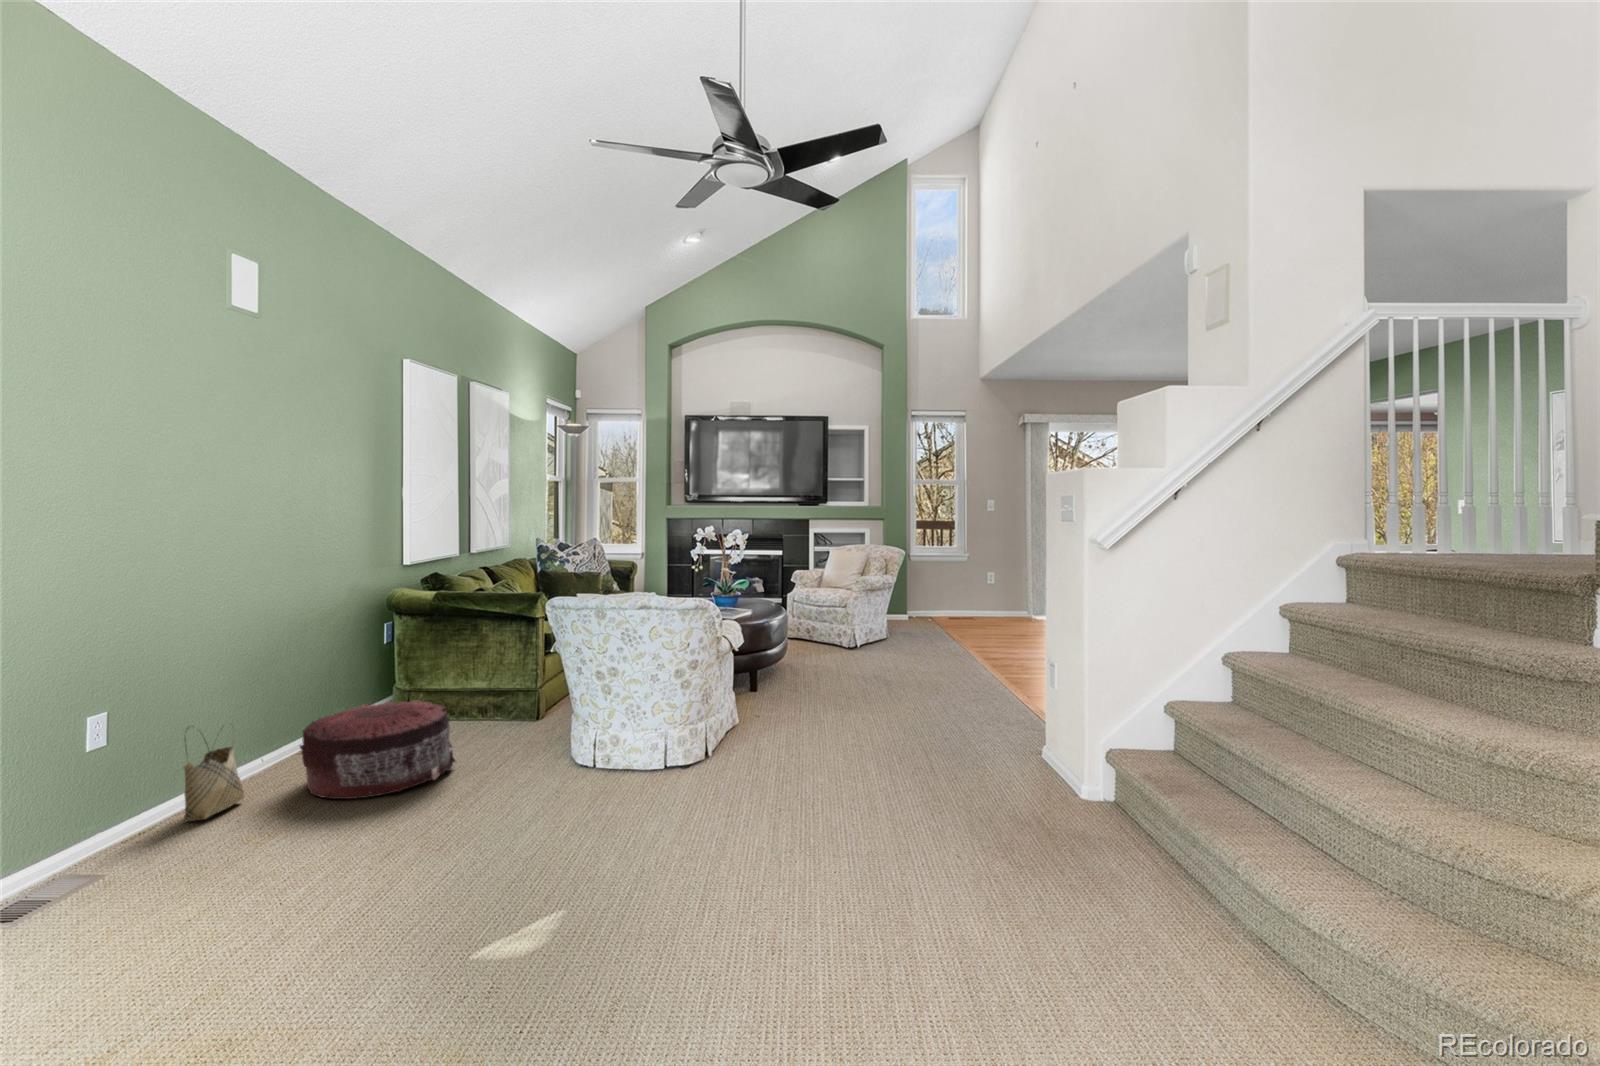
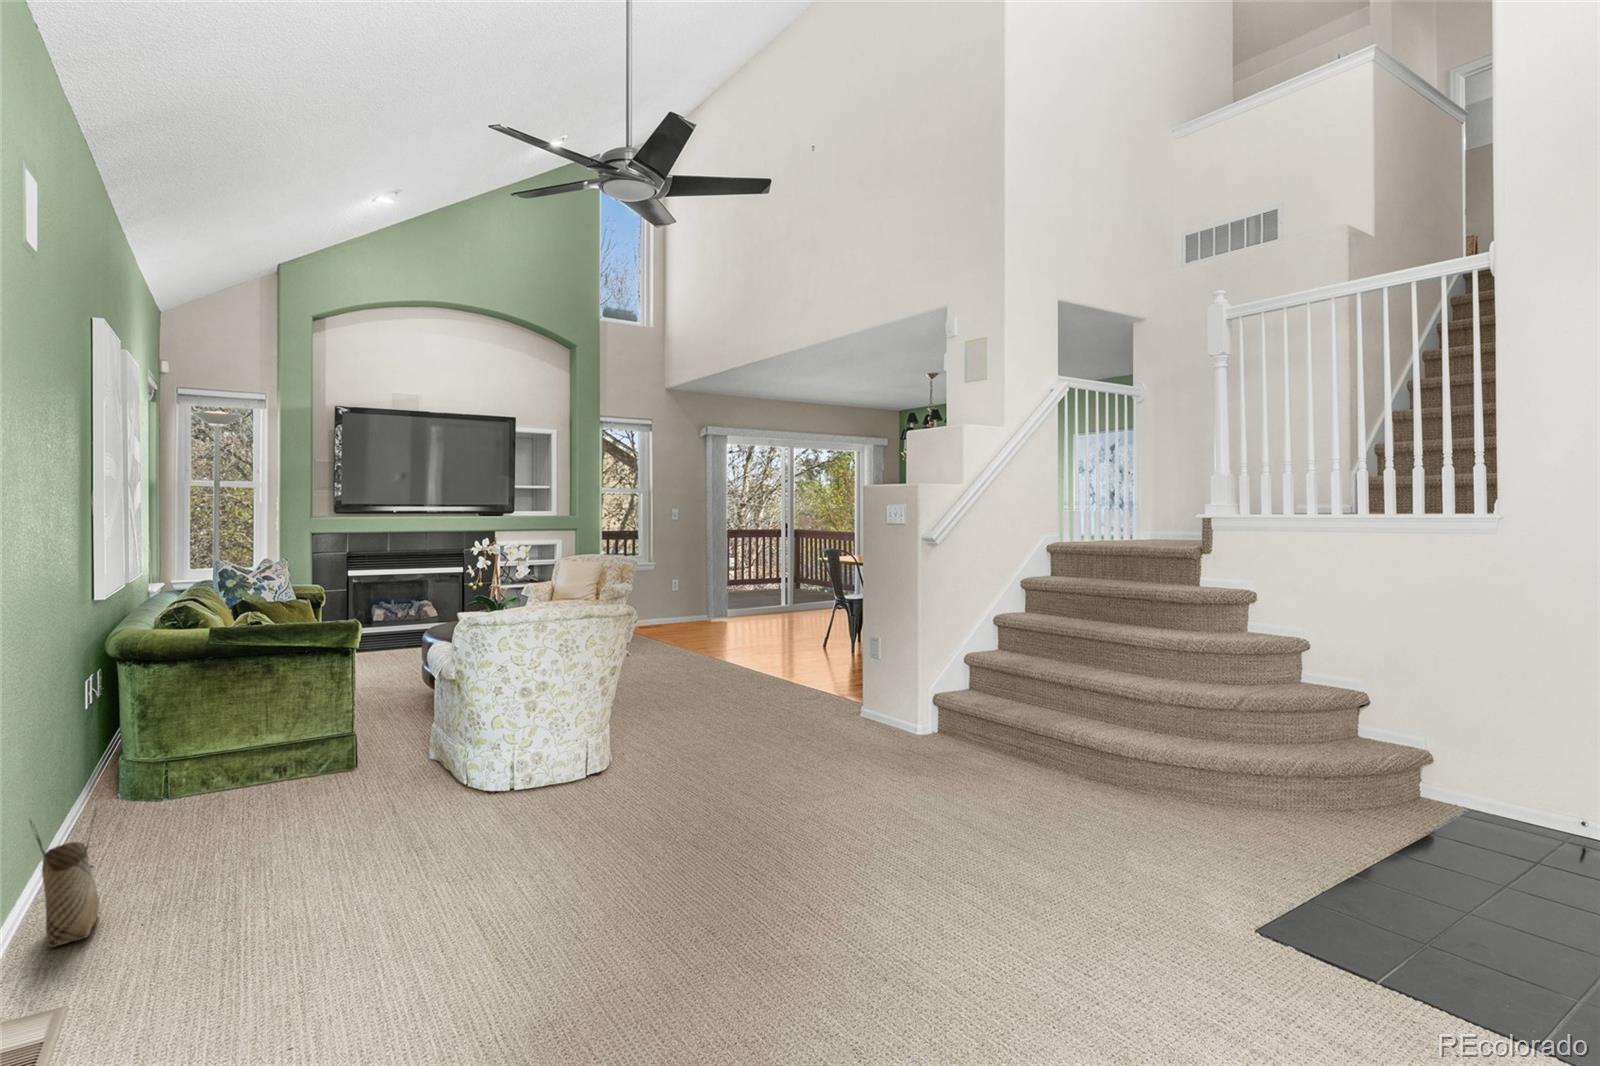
pouf: present [300,700,455,799] -> none [150,754,347,884]

